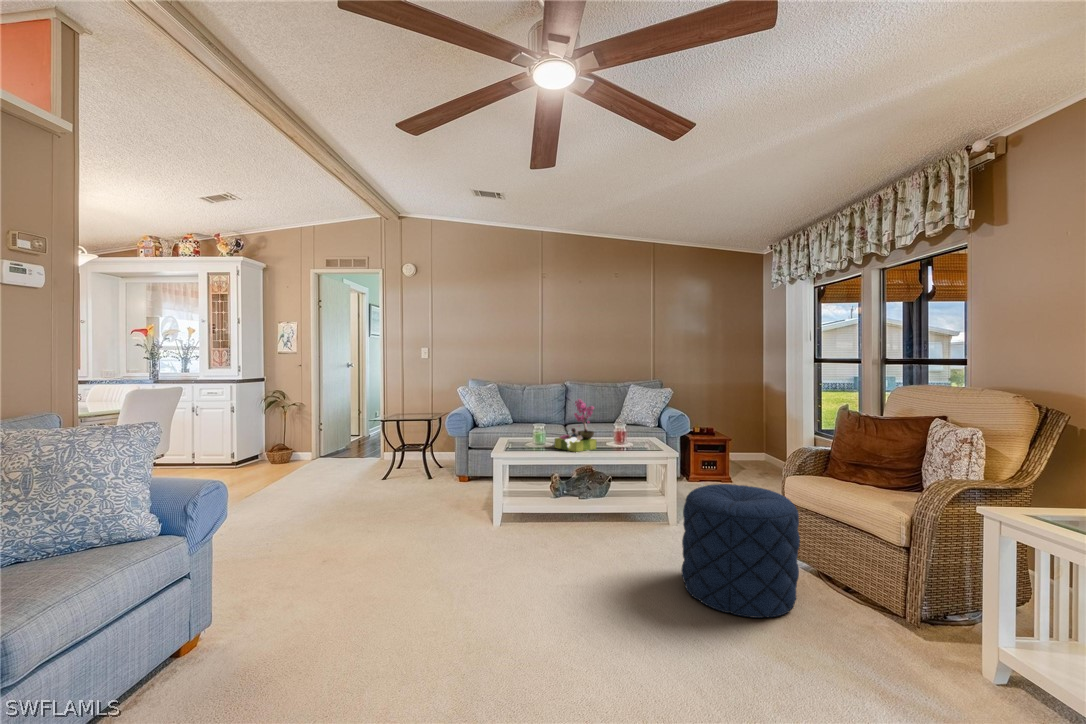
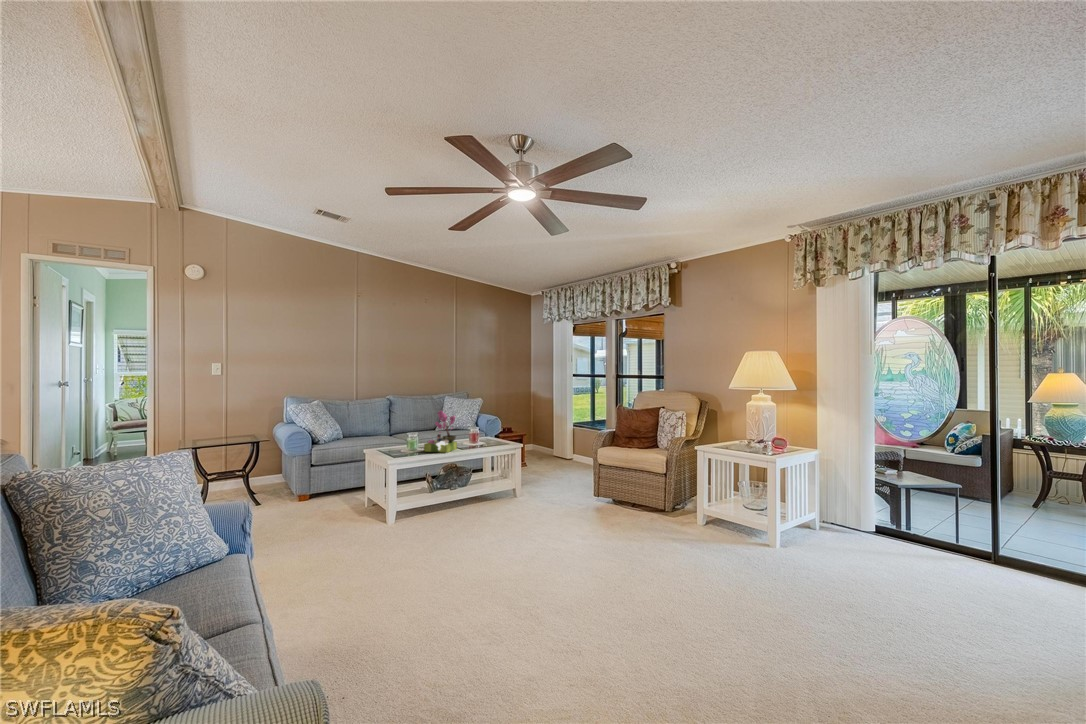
pouf: present [681,484,800,618] -> none [553,459,621,536]

